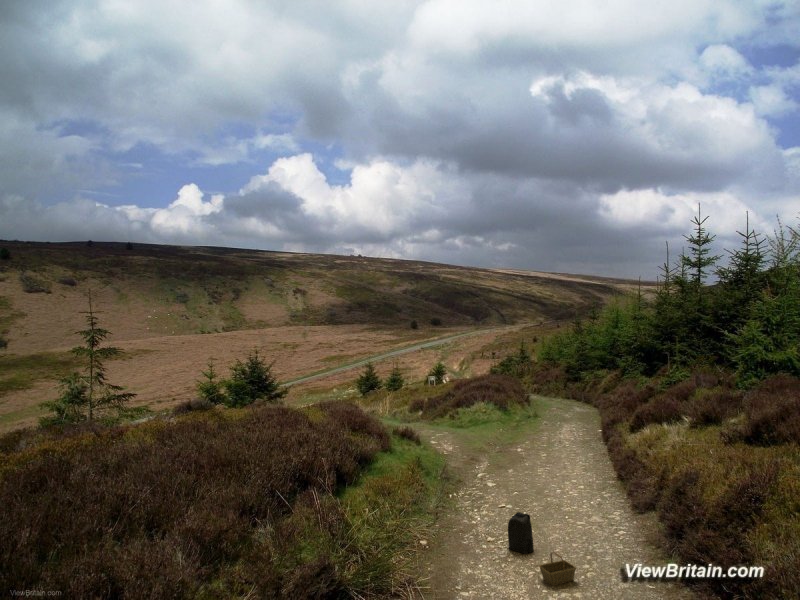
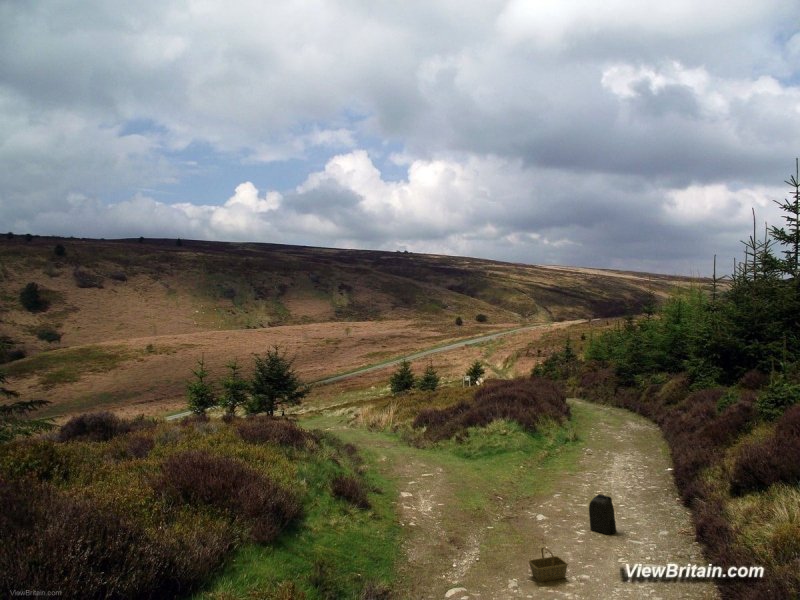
backpack: present [508,512,534,554] -> present [589,494,616,534]

